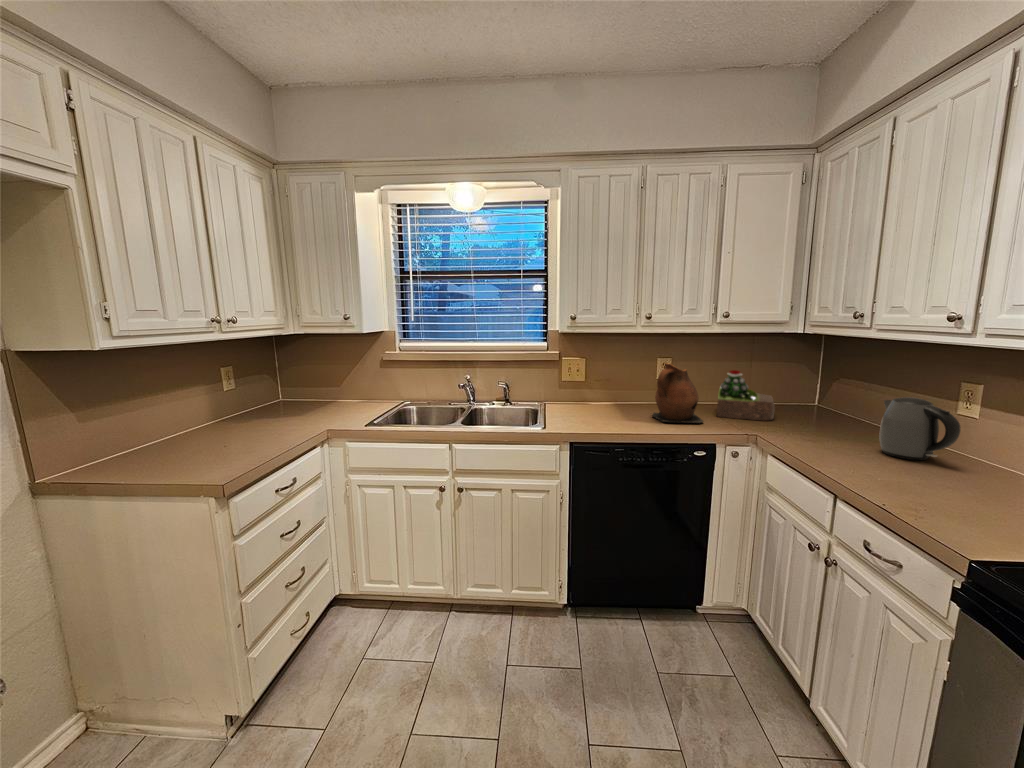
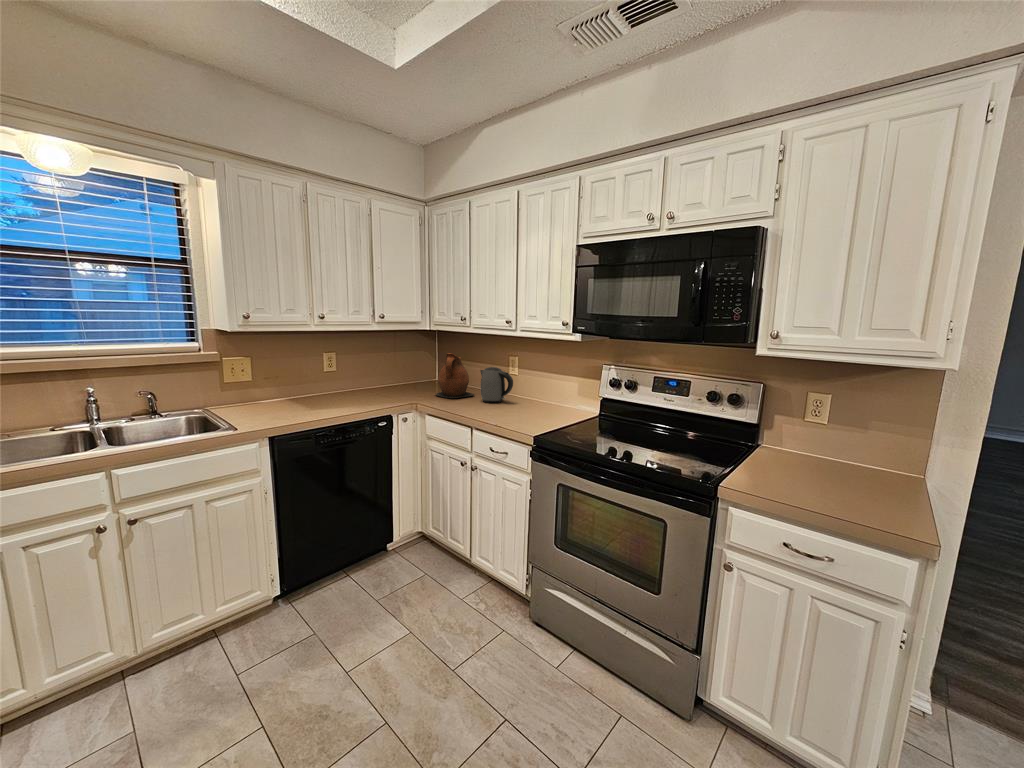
ceramic pitcher: present [653,363,703,423] -> present [436,353,474,398]
succulent plant: present [717,370,774,421] -> none [377,358,418,396]

